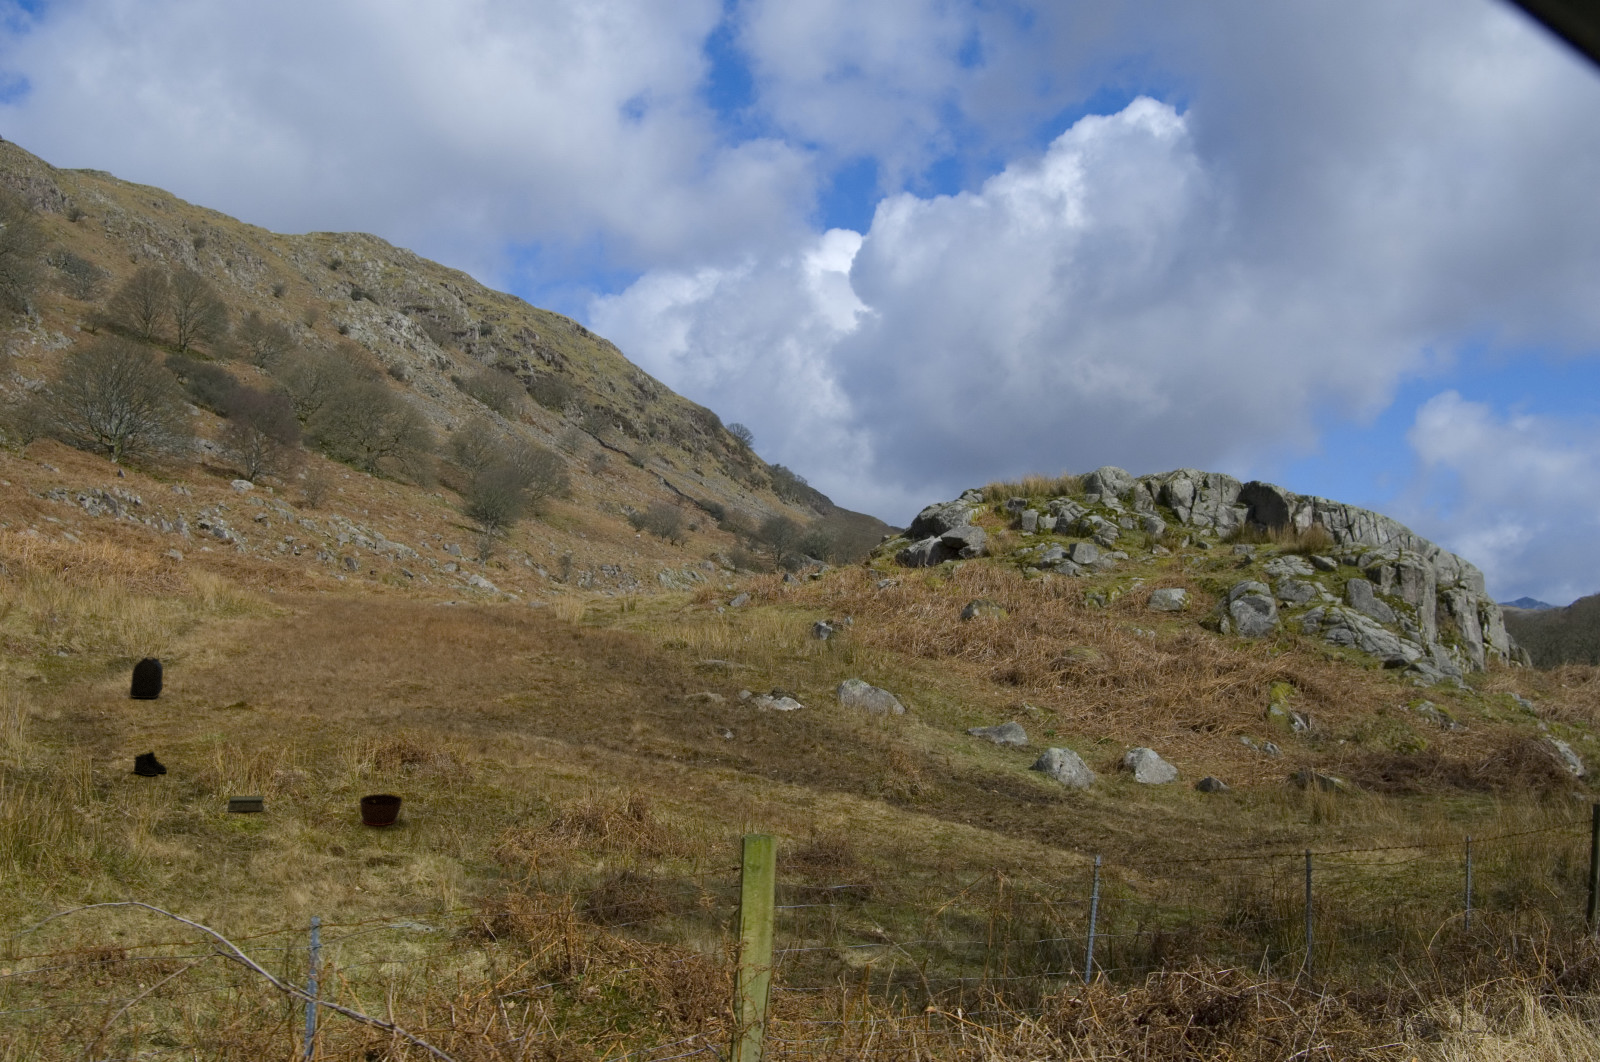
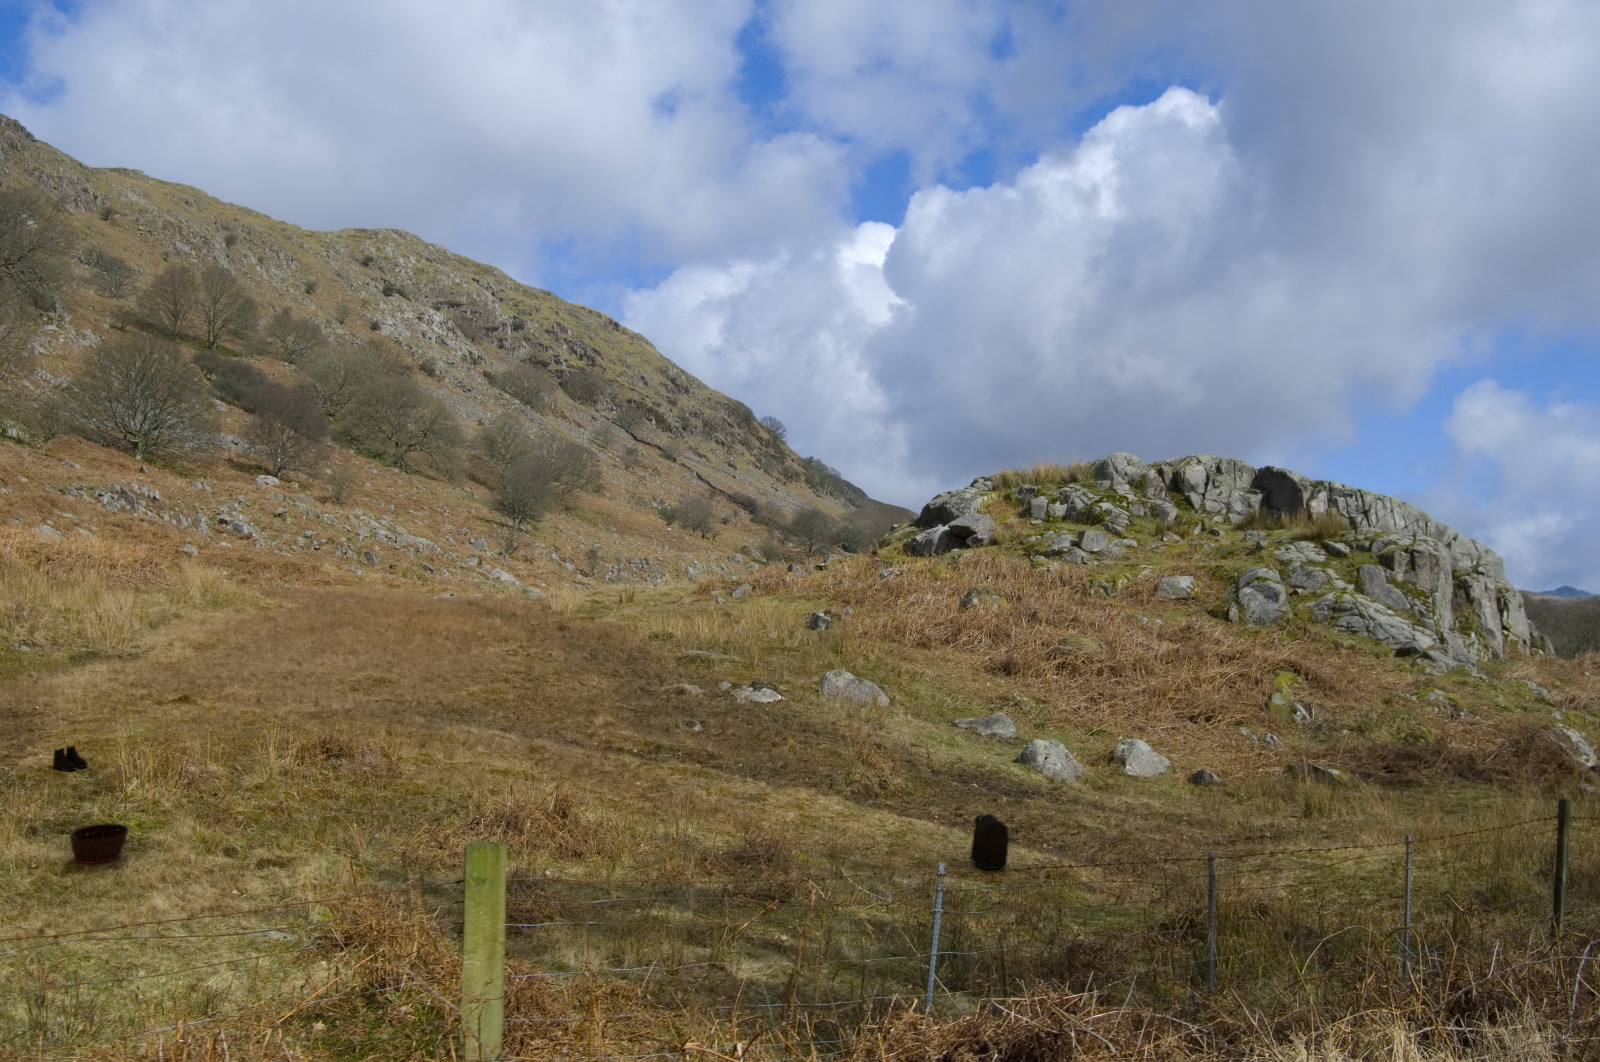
backpack: present [130,657,163,698] -> present [970,814,1009,869]
basket: present [360,794,402,826] -> present [70,823,129,864]
toolbox: present [228,796,264,811] -> none [131,792,174,809]

